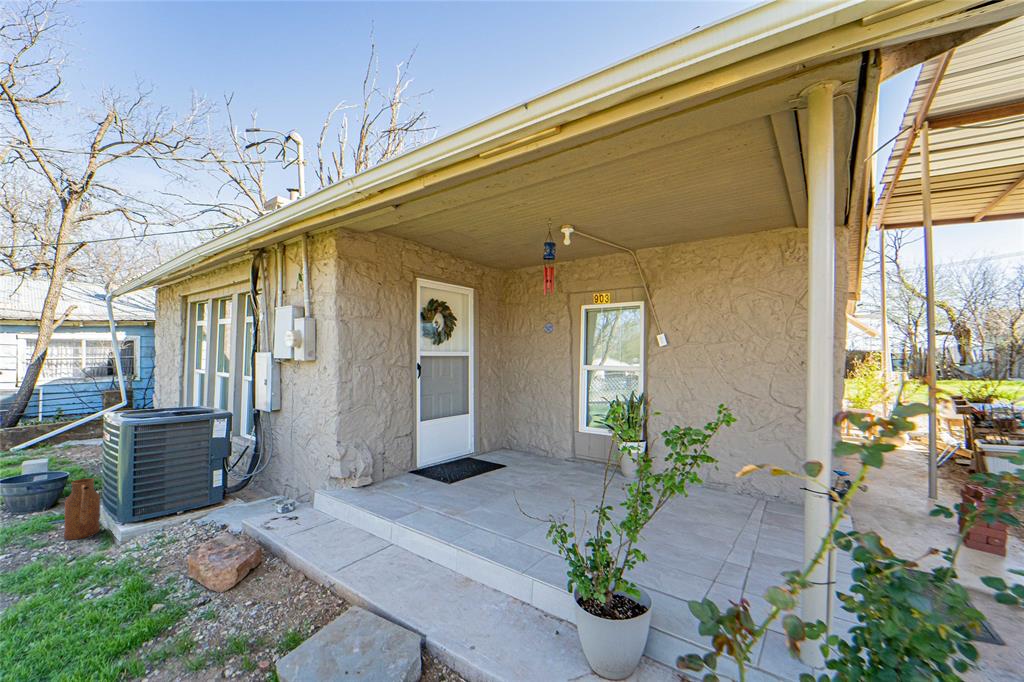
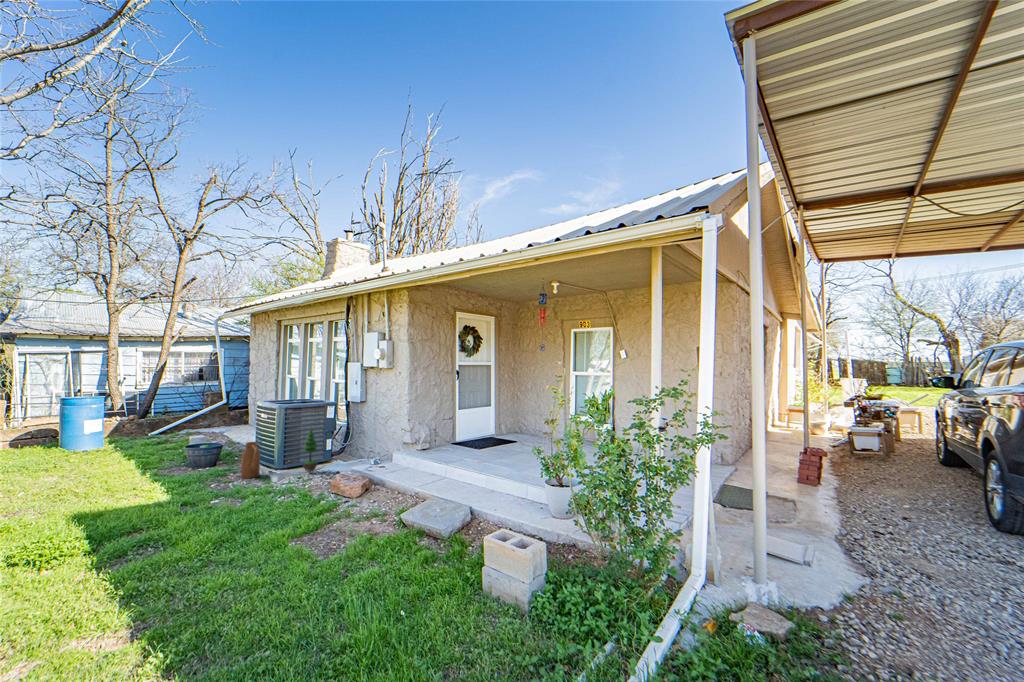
potted tree: none [160,455,193,529] -> present [302,428,318,473]

